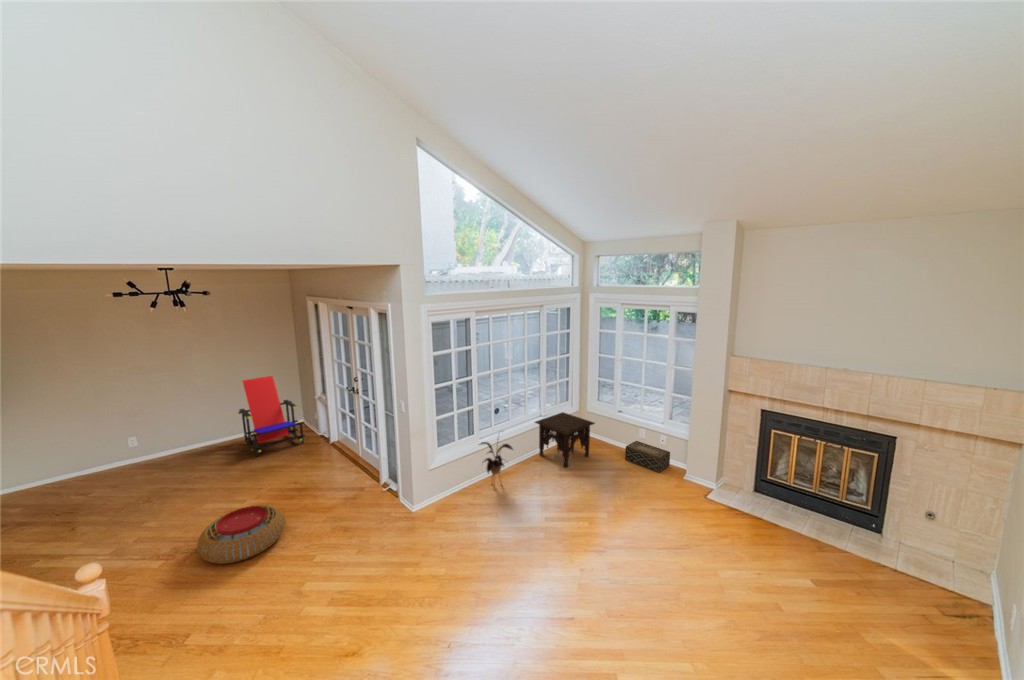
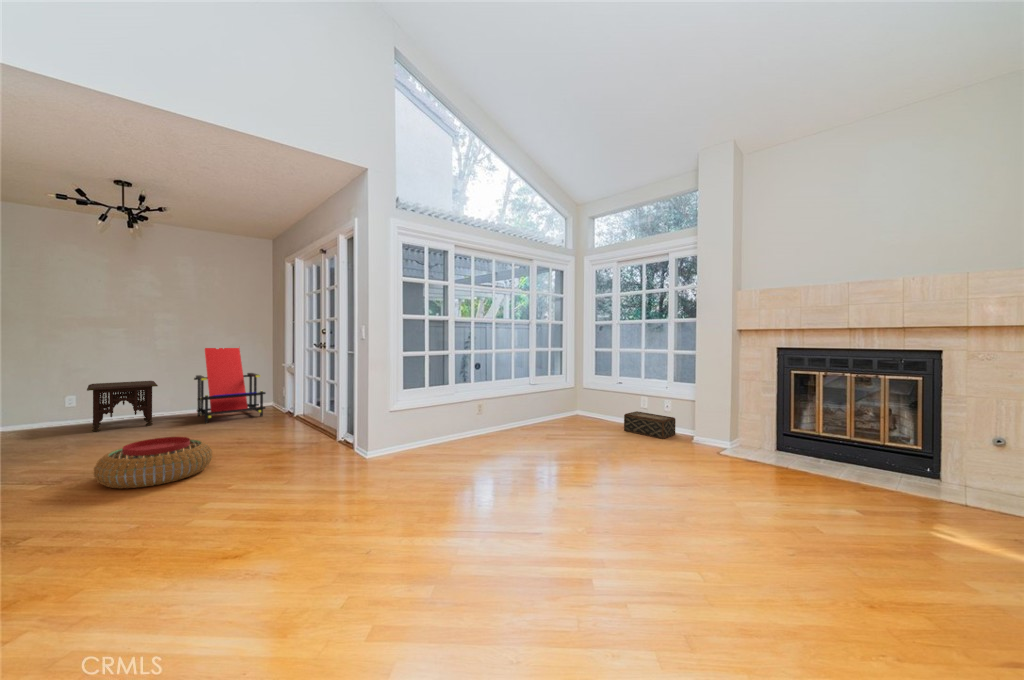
side table: present [535,412,595,467] -> present [87,381,158,432]
house plant: present [481,442,513,488] -> none [450,376,492,446]

